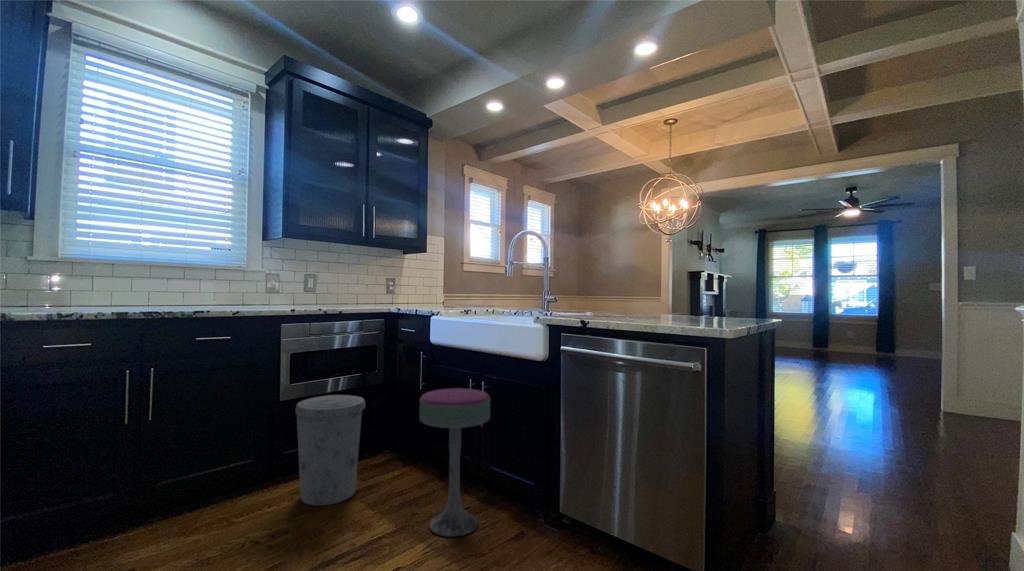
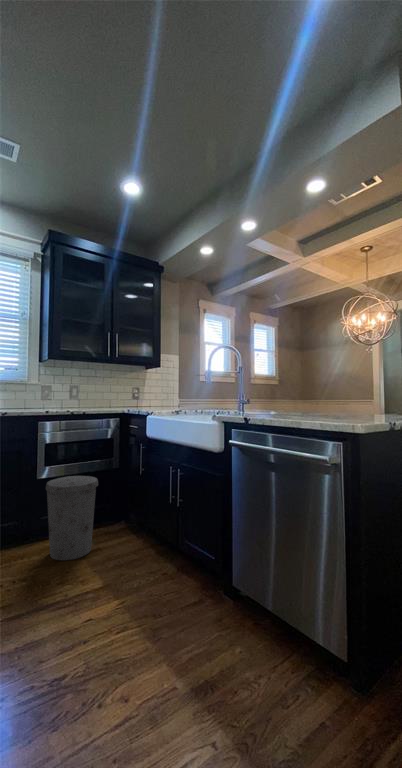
bar stool: present [419,388,490,537] -> none [123,473,180,596]

